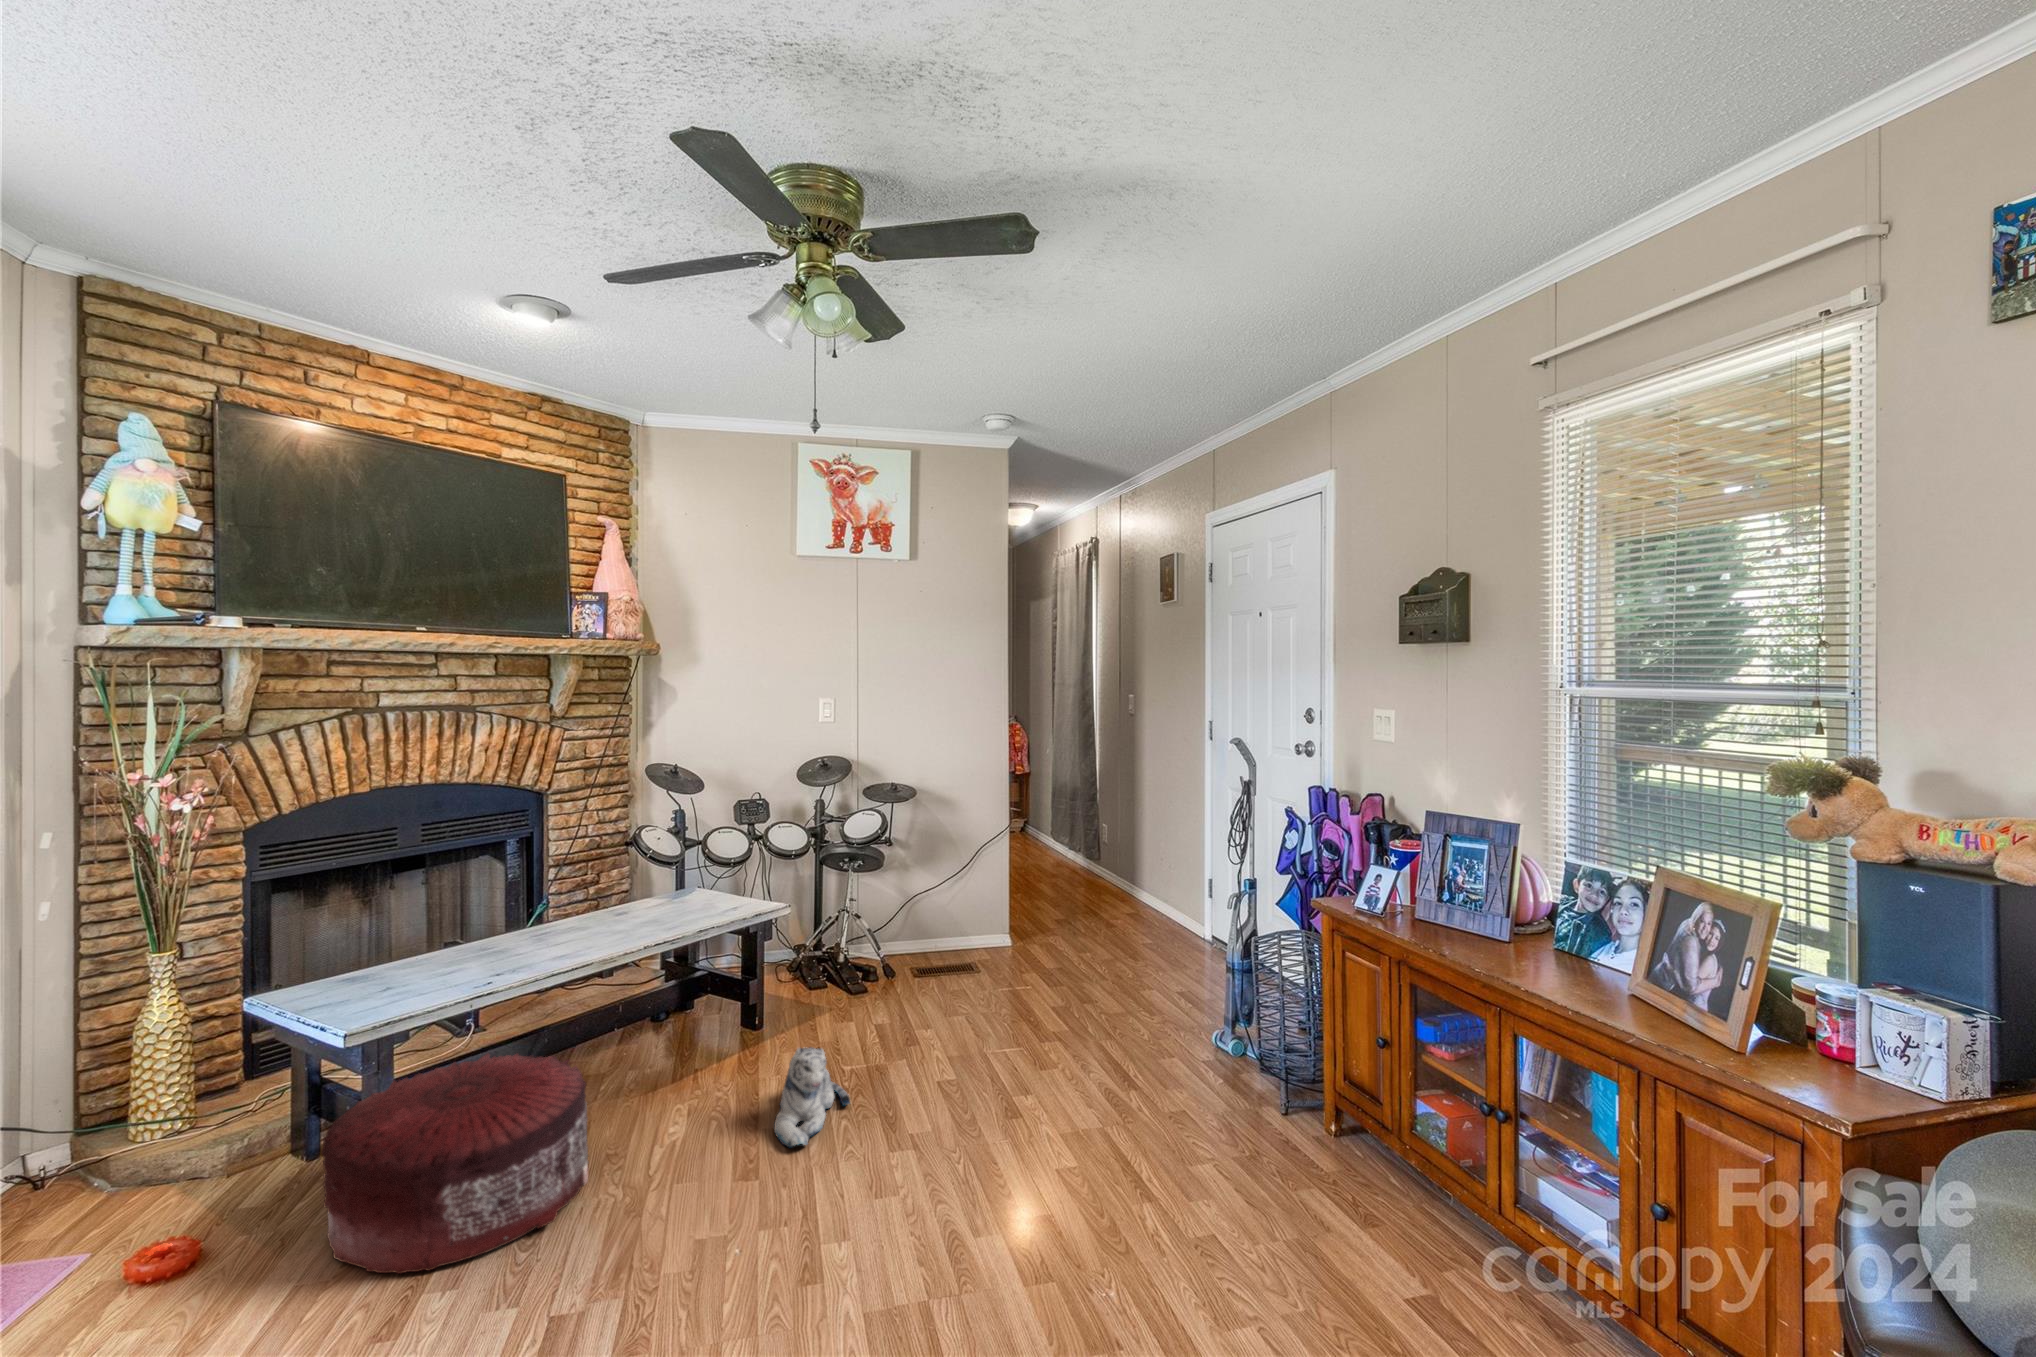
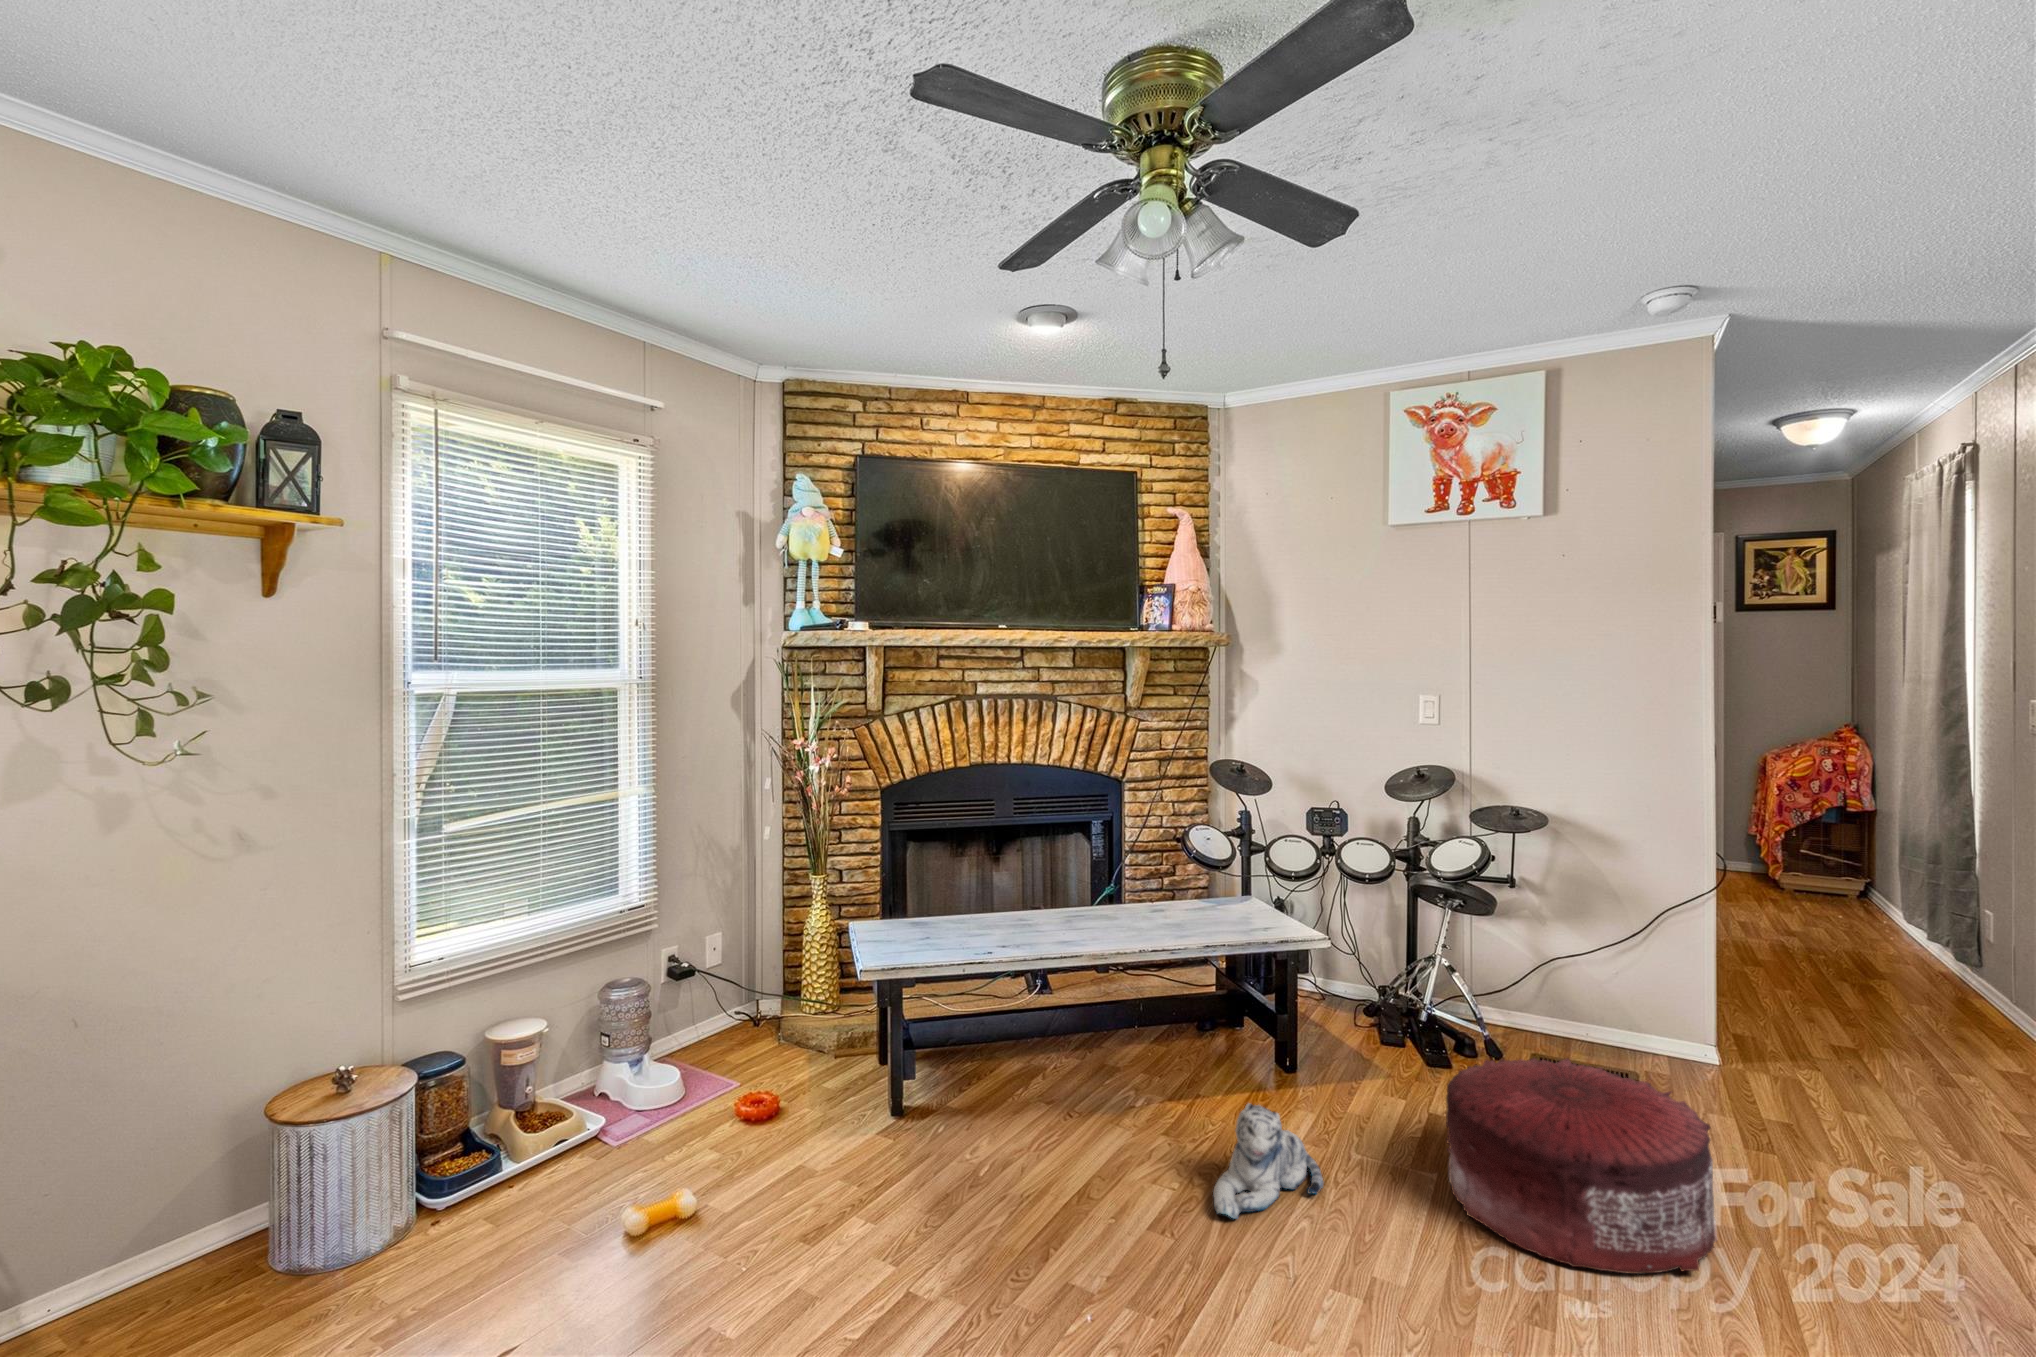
pouf: present [321,1054,589,1274] -> present [1446,1058,1717,1274]

